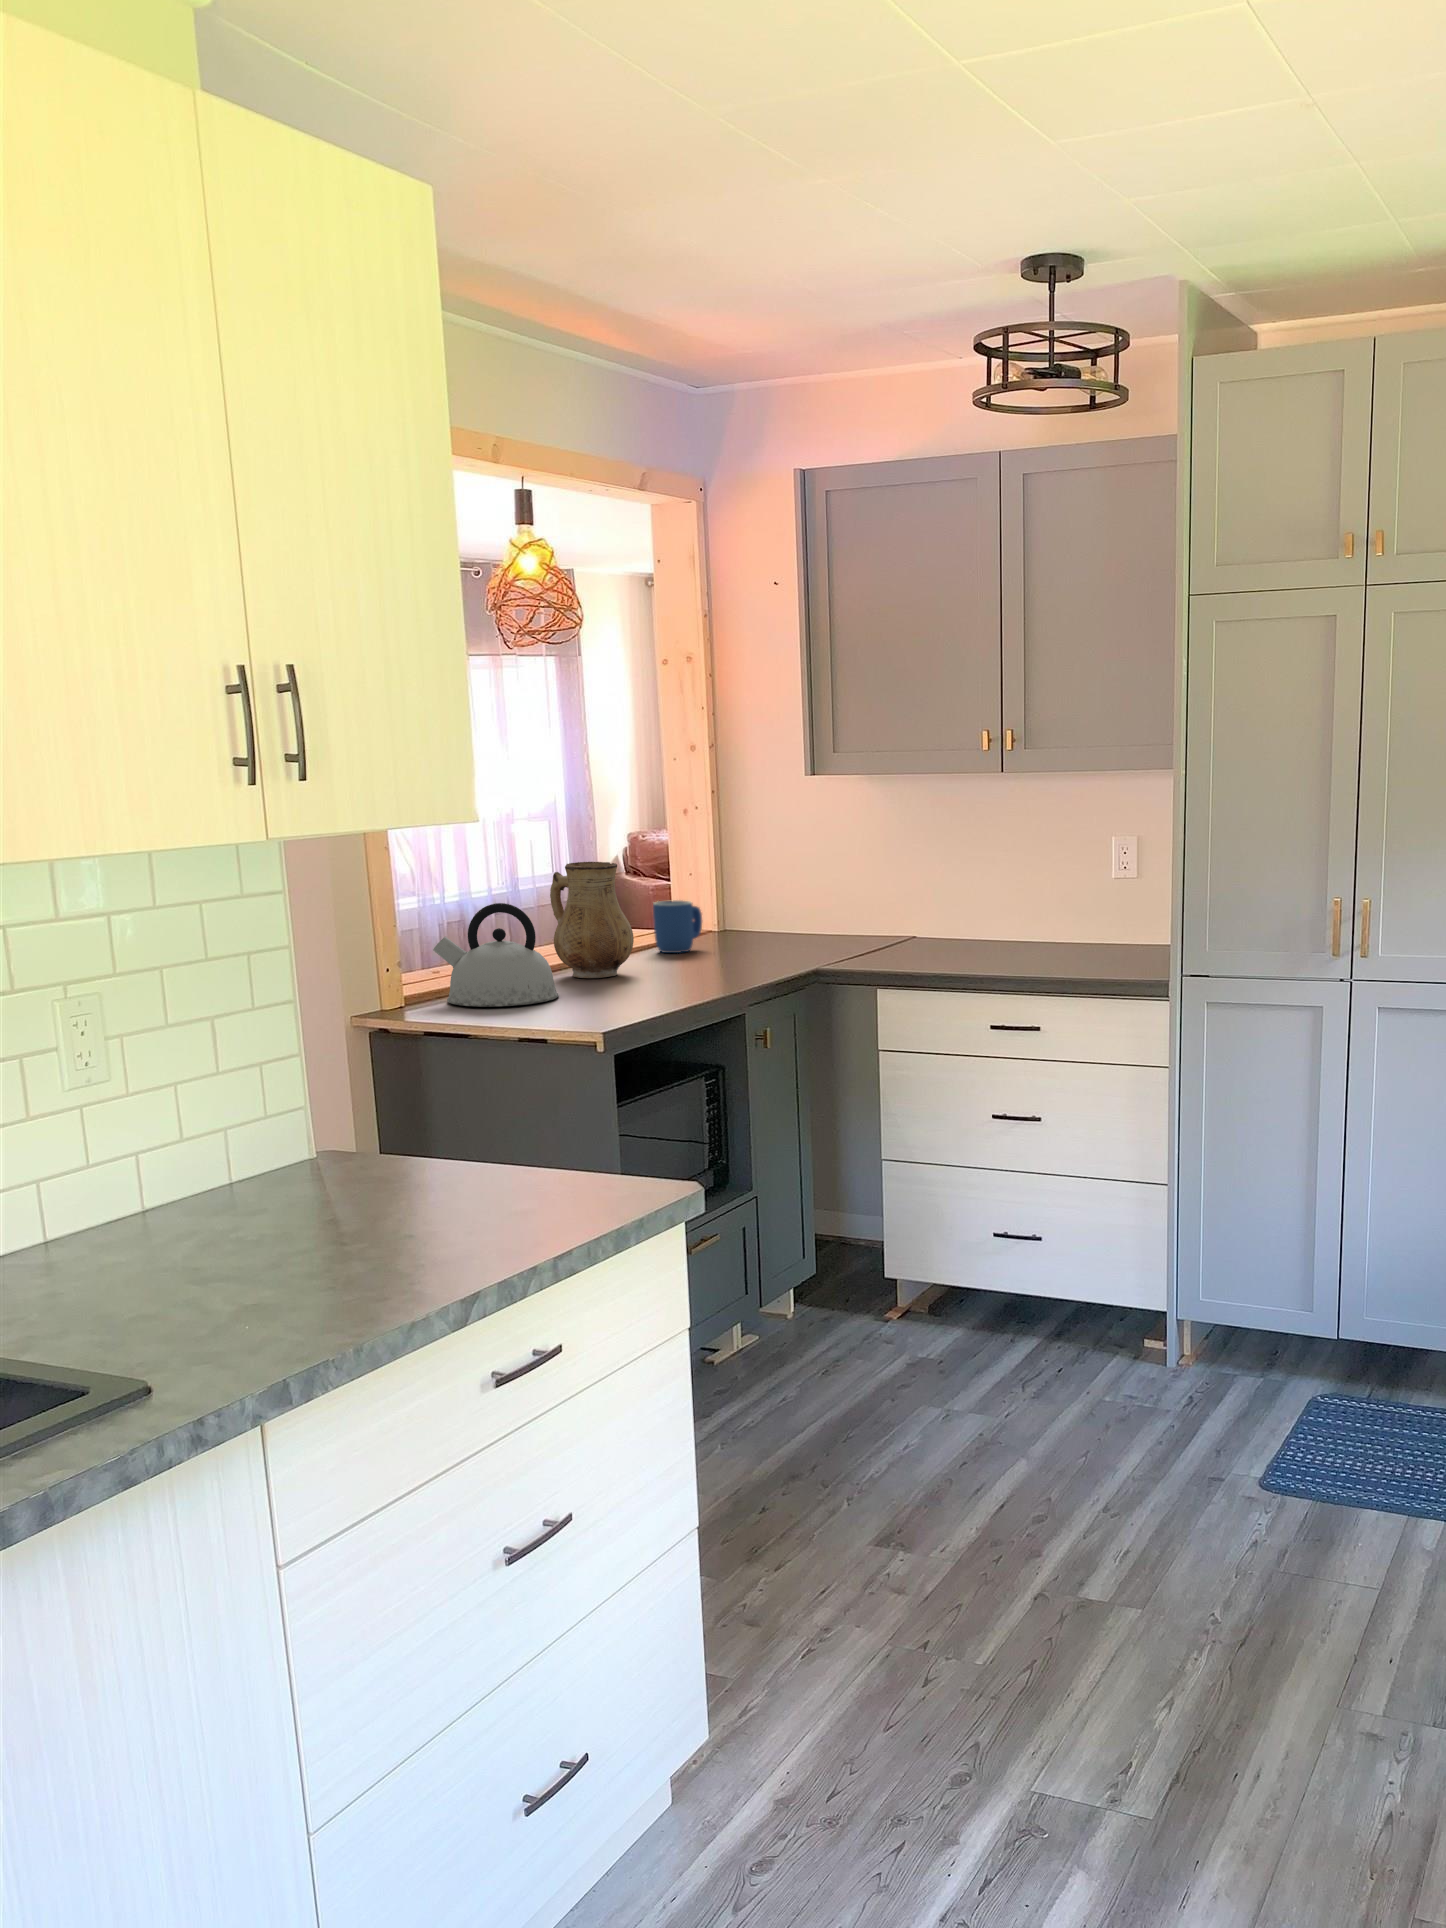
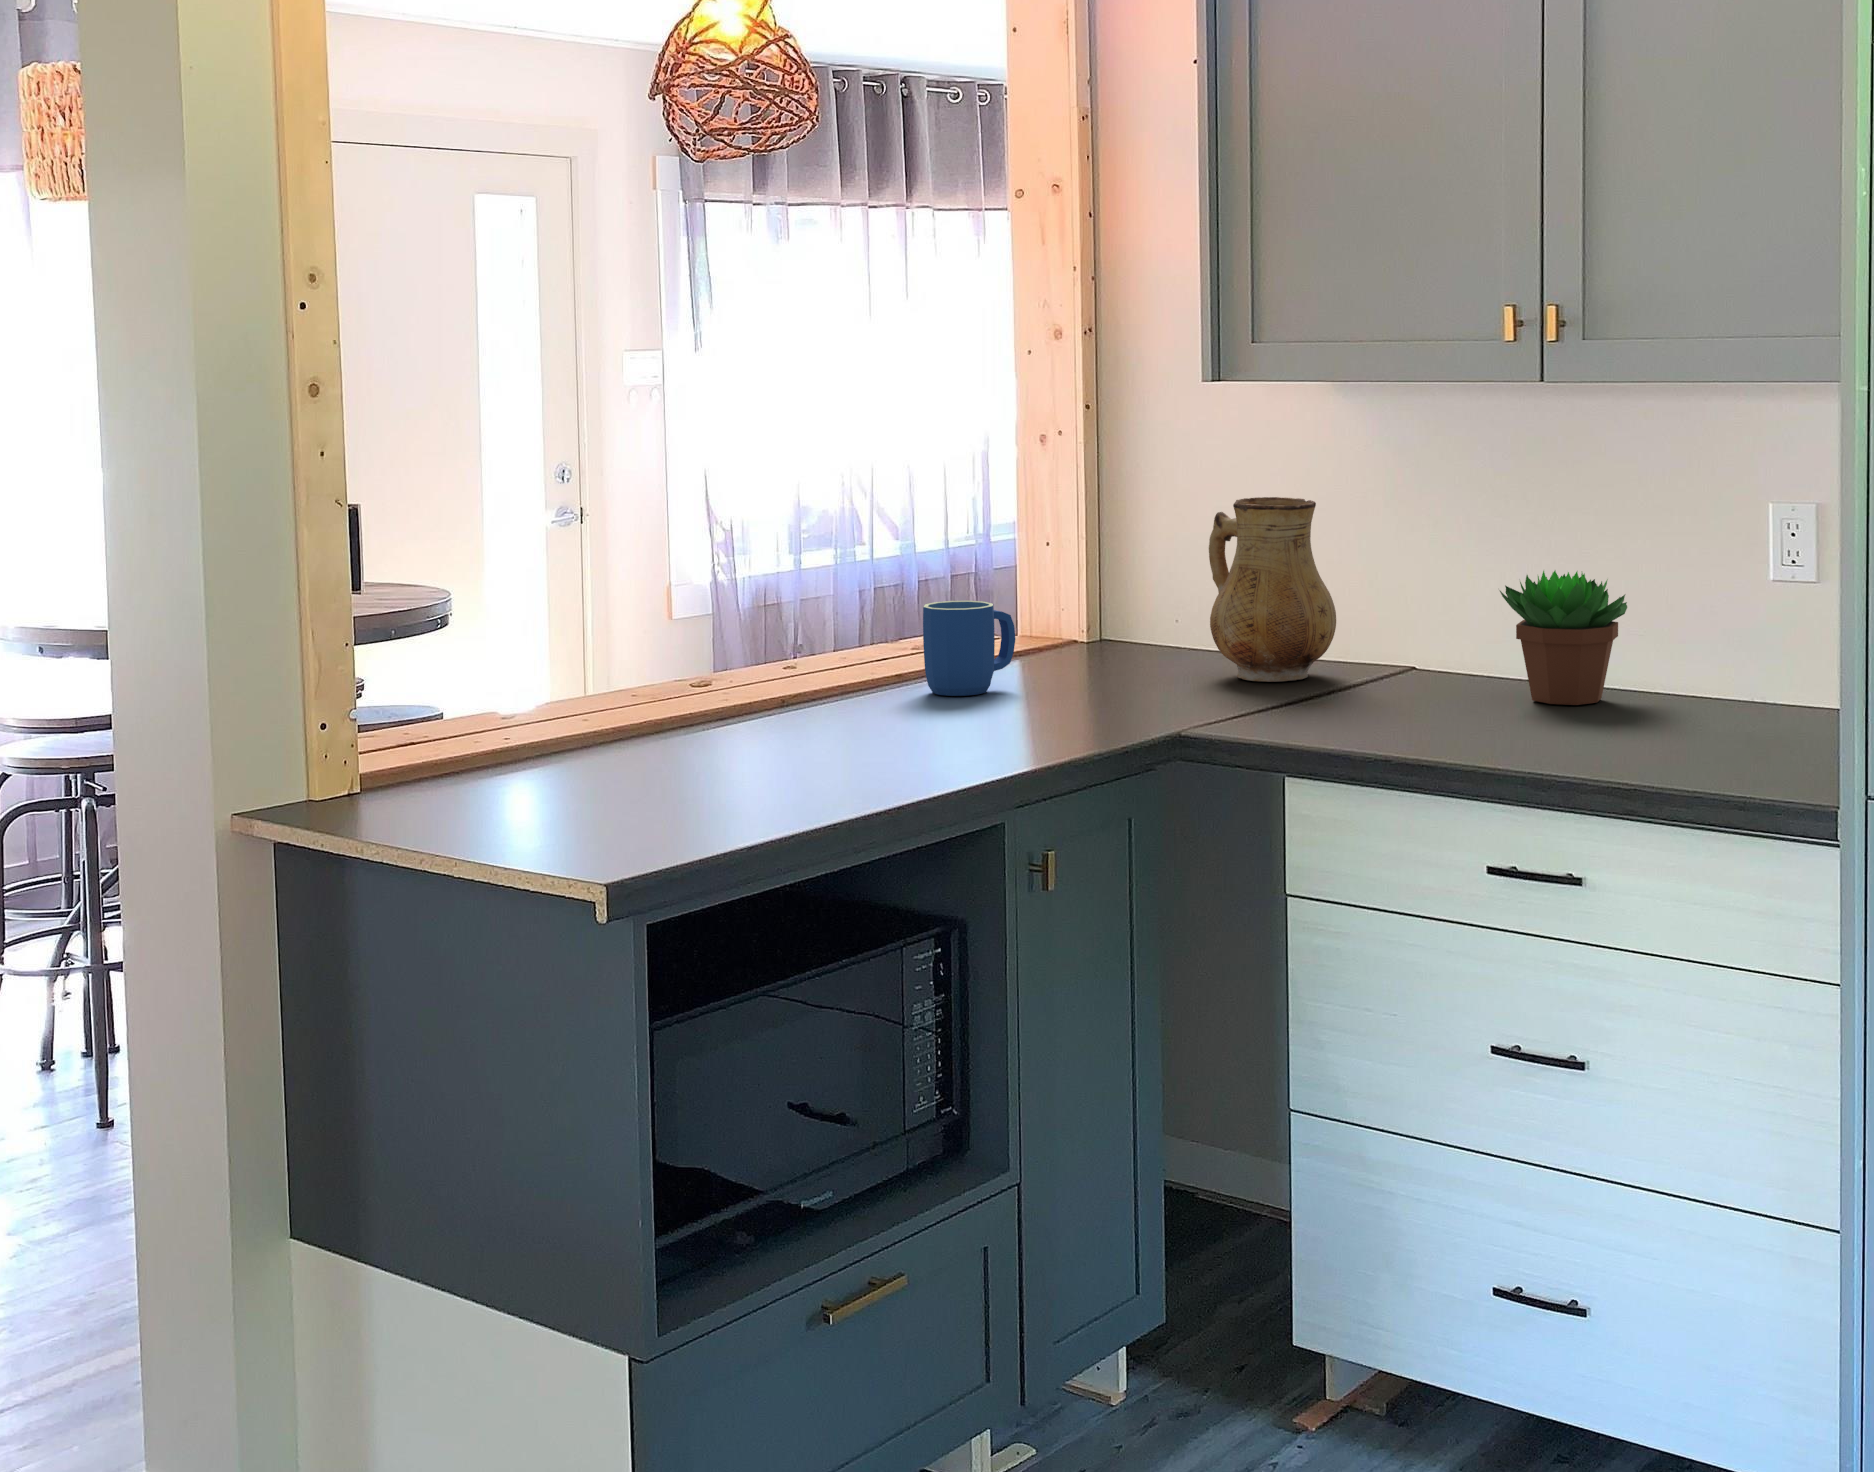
ceramic pitcher: present [550,862,634,978] -> present [1209,497,1336,682]
succulent plant: none [970,873,1035,945] -> present [1500,571,1627,705]
kettle: present [433,903,559,1007] -> none [406,612,636,809]

